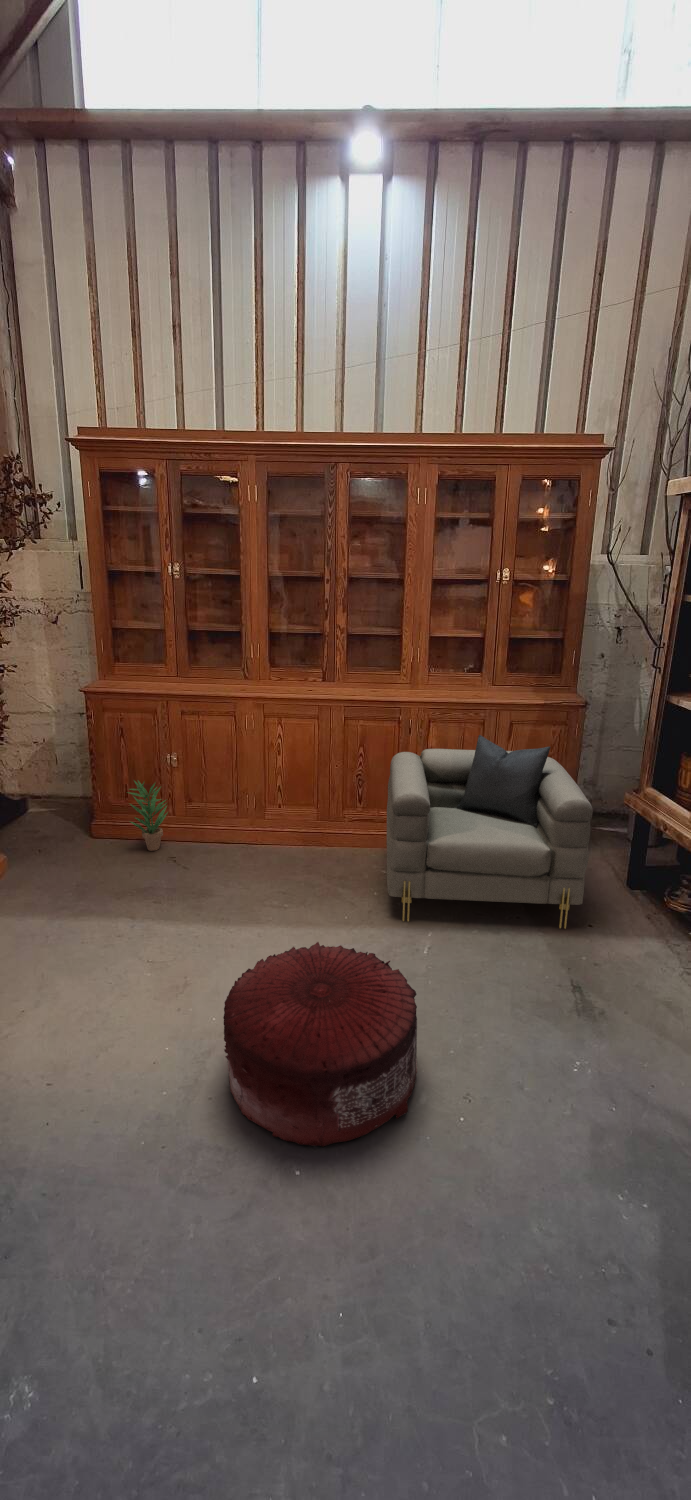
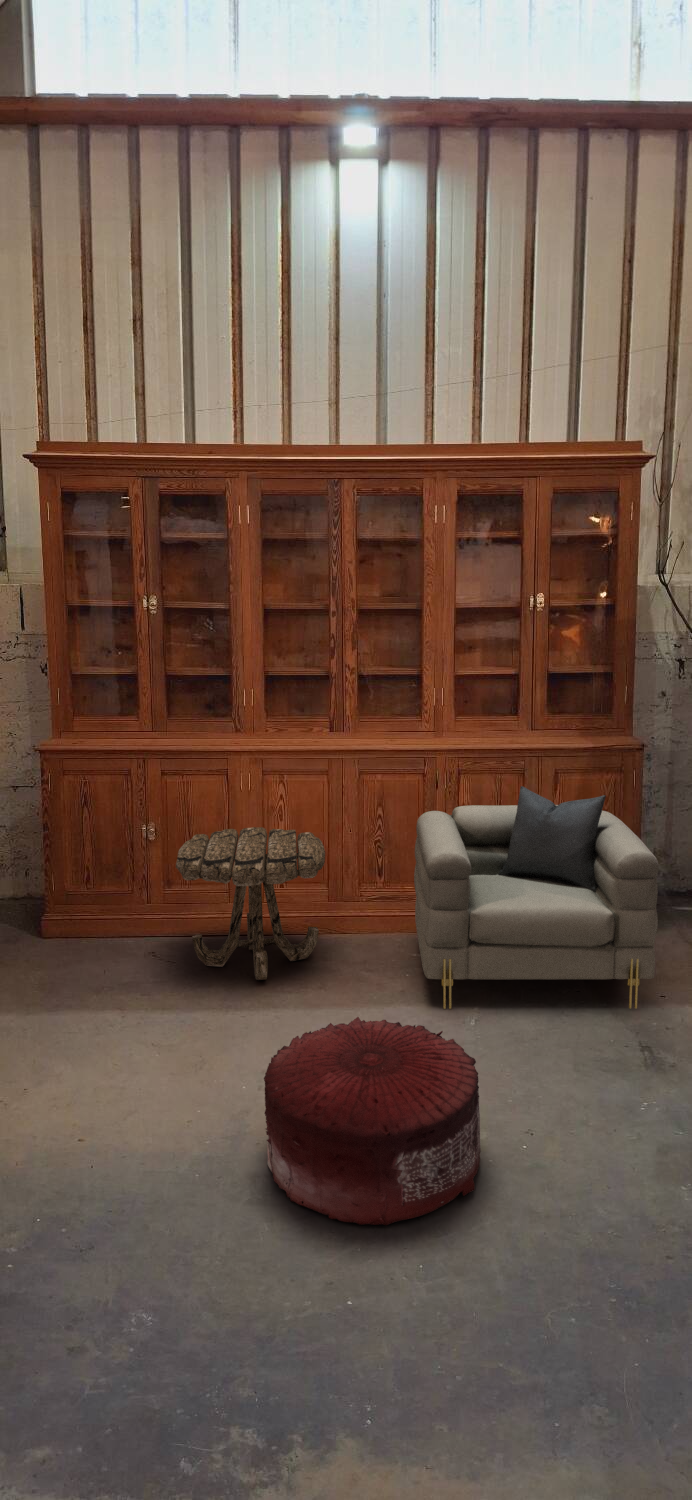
side table: none [186,759,313,887] -> present [176,827,325,980]
potted plant: present [128,781,168,851] -> none [94,857,144,946]

